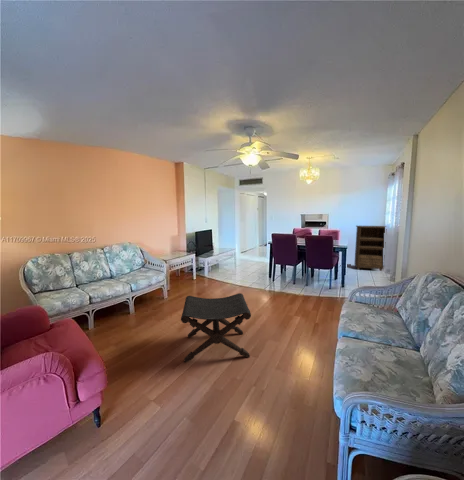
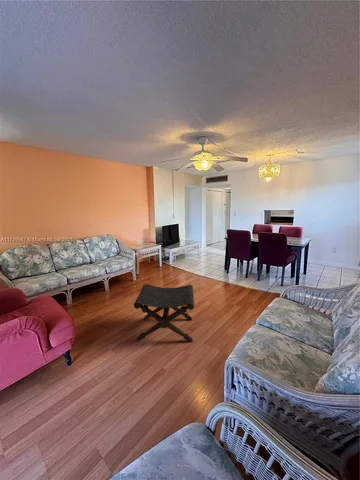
bookshelf: present [355,226,387,271] -> none [313,224,349,268]

